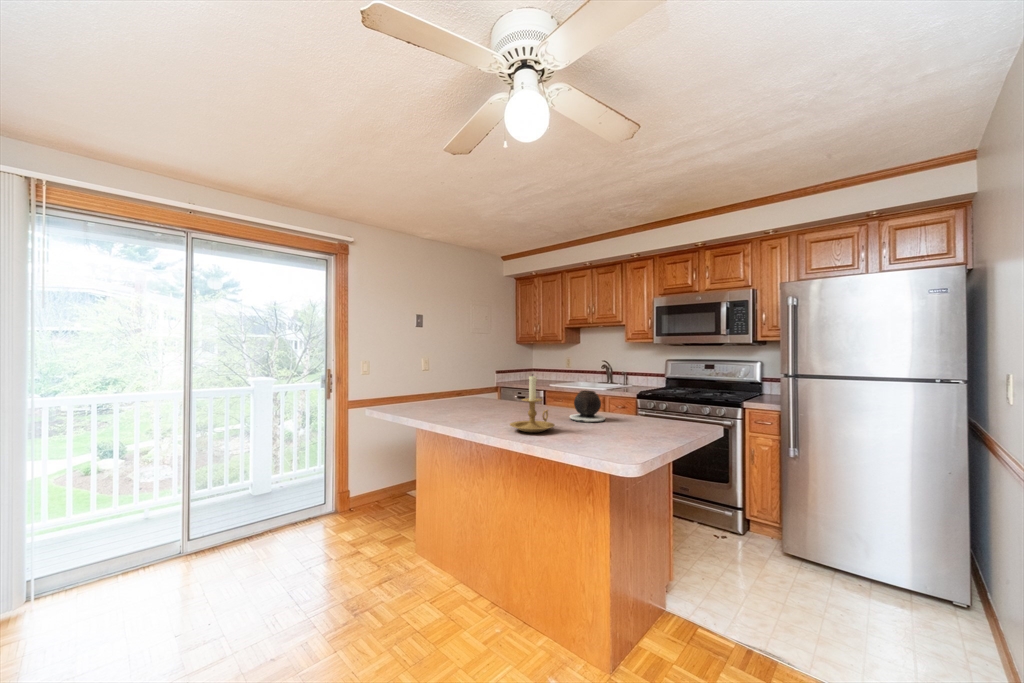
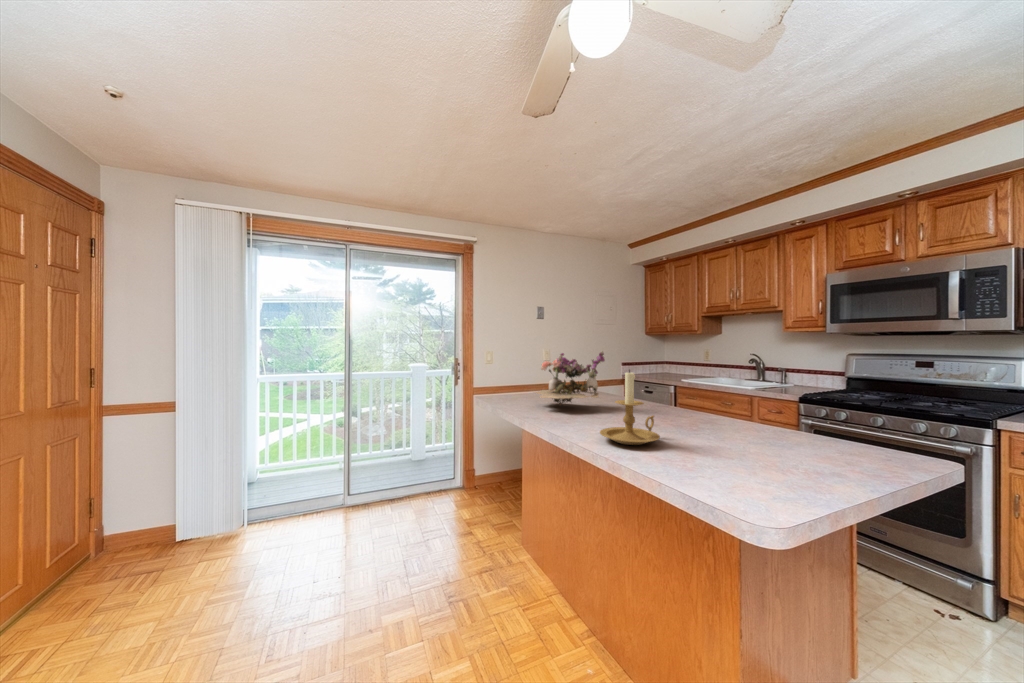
flower arrangement: none [434,359,500,410] -> present [535,351,605,405]
vase: present [570,390,605,422] -> none [688,392,742,436]

